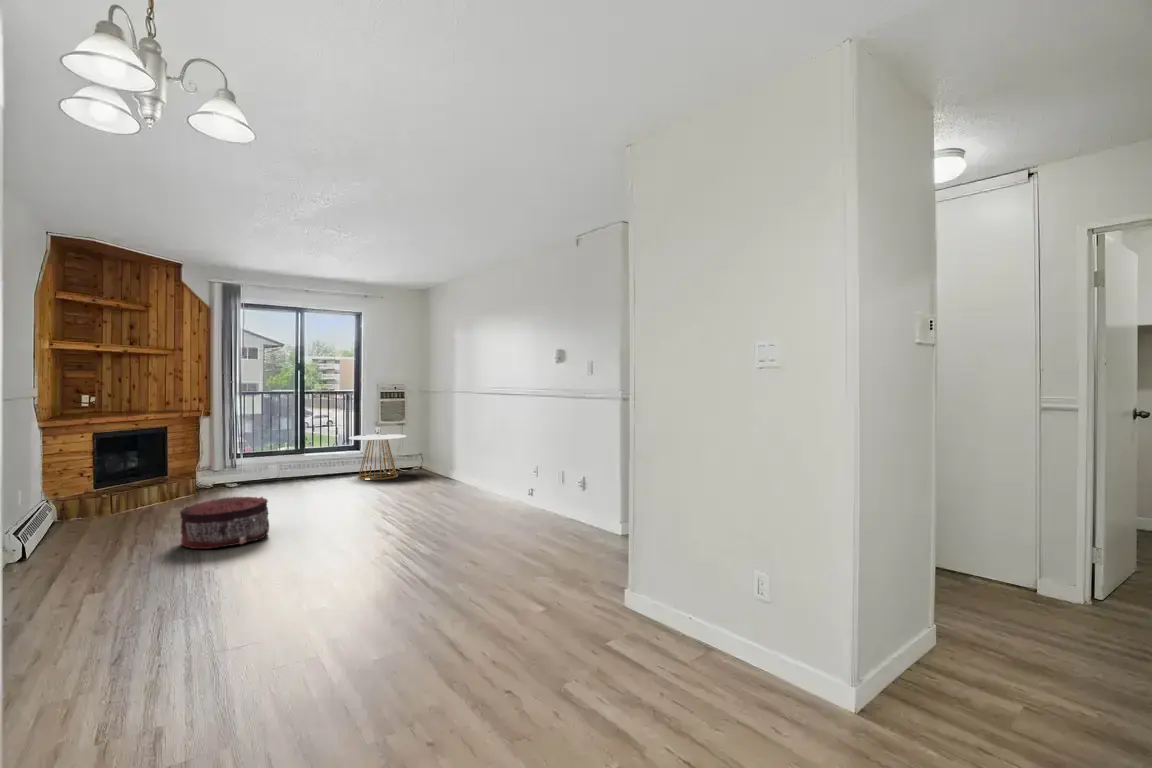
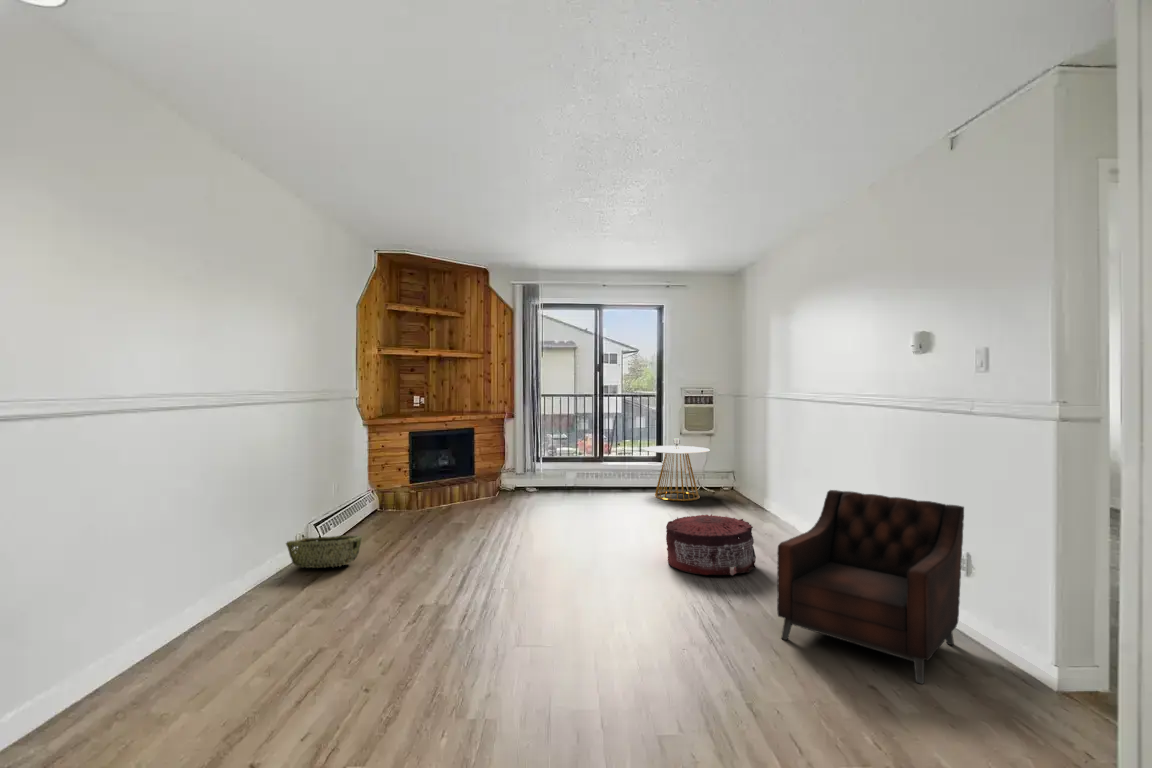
armchair: none [498,448,591,543] -> present [777,490,964,684]
pouf: present [180,497,269,549] -> present [666,514,756,575]
woven basket: none [8,533,100,572] -> present [286,536,362,568]

